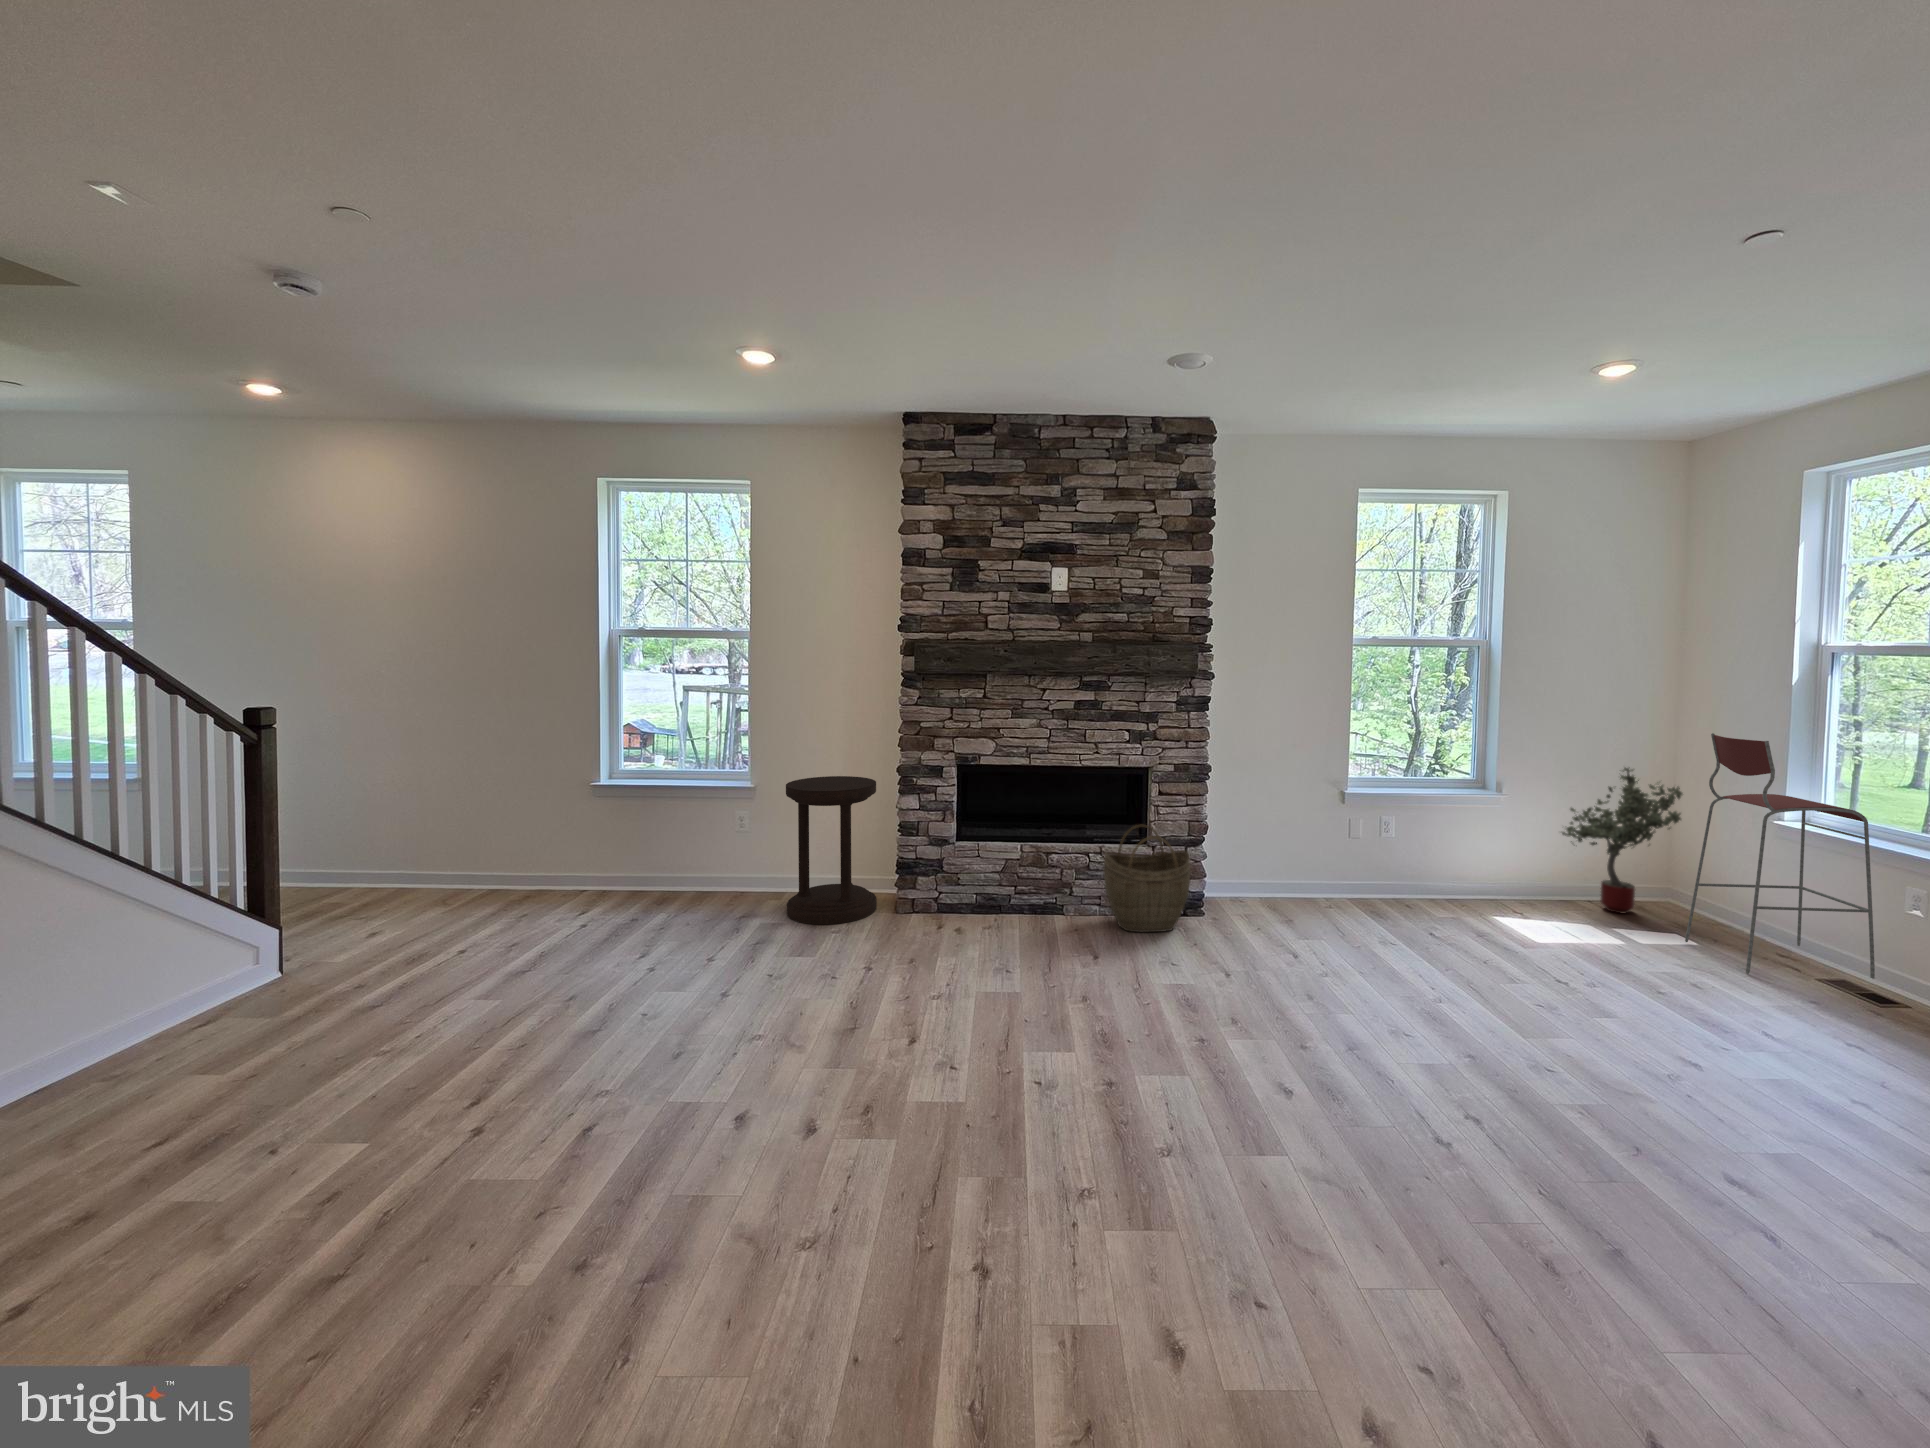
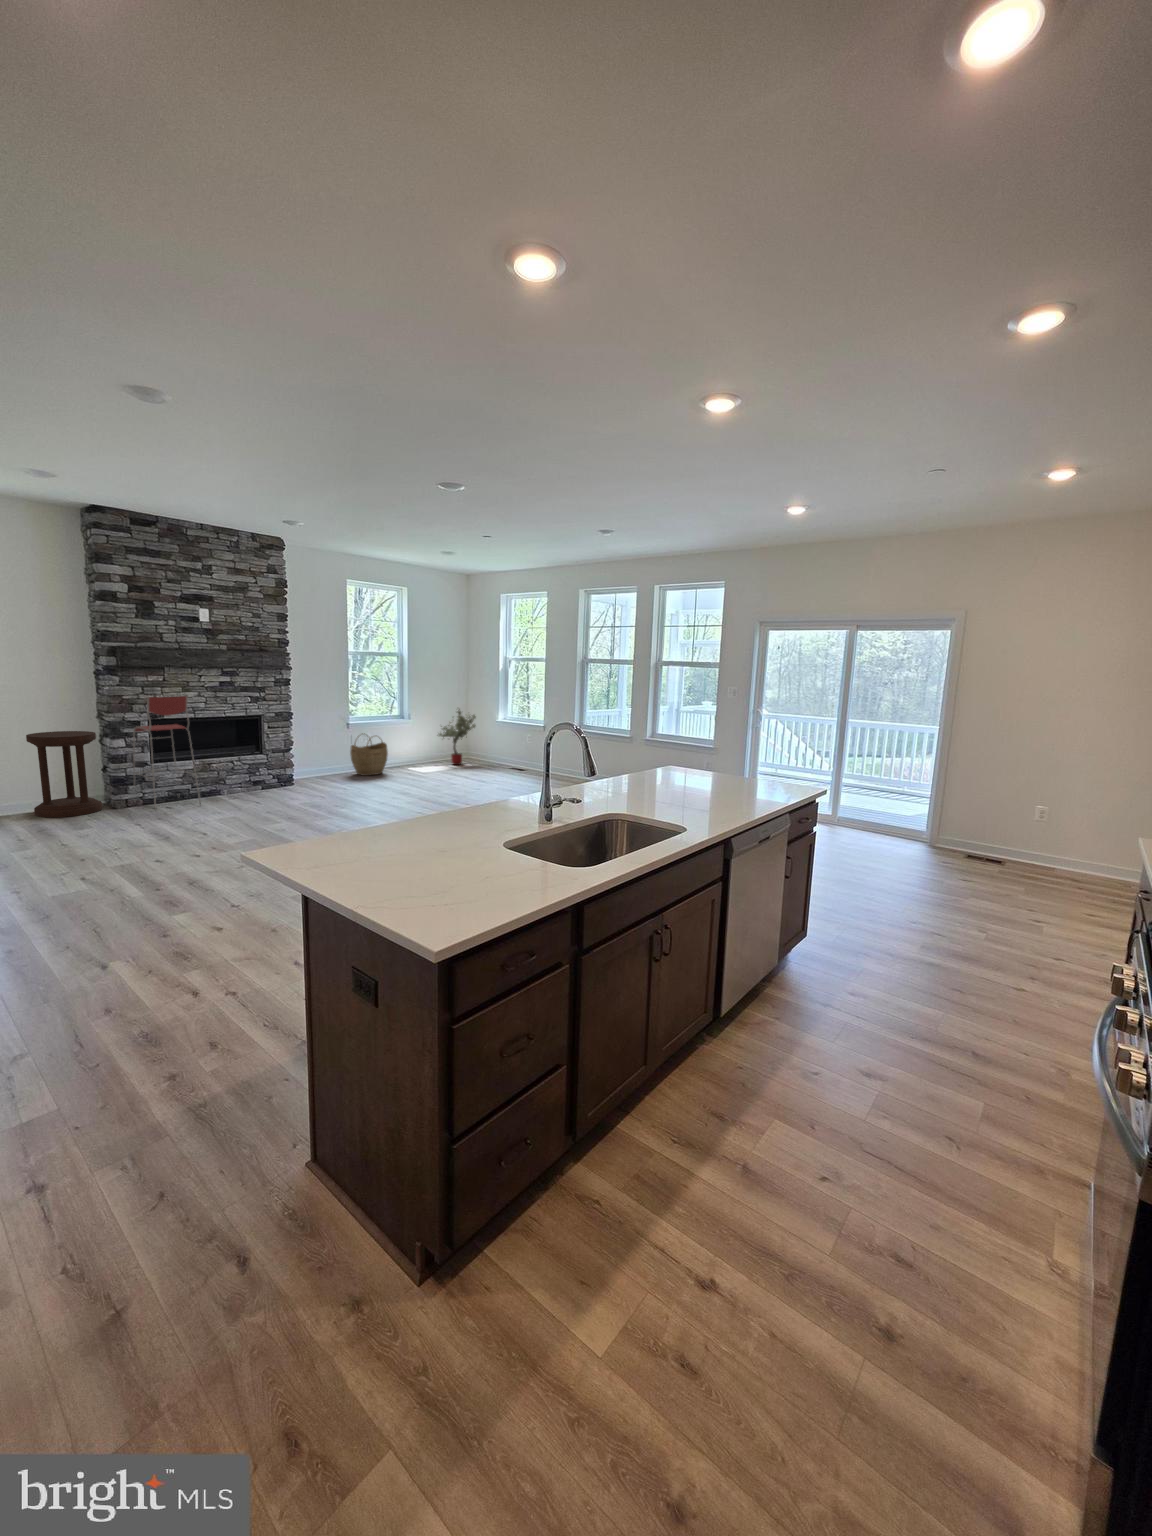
bar stool: present [1685,733,1875,979] -> present [133,696,201,810]
woven basket: present [1103,825,1190,932] -> present [350,733,388,776]

